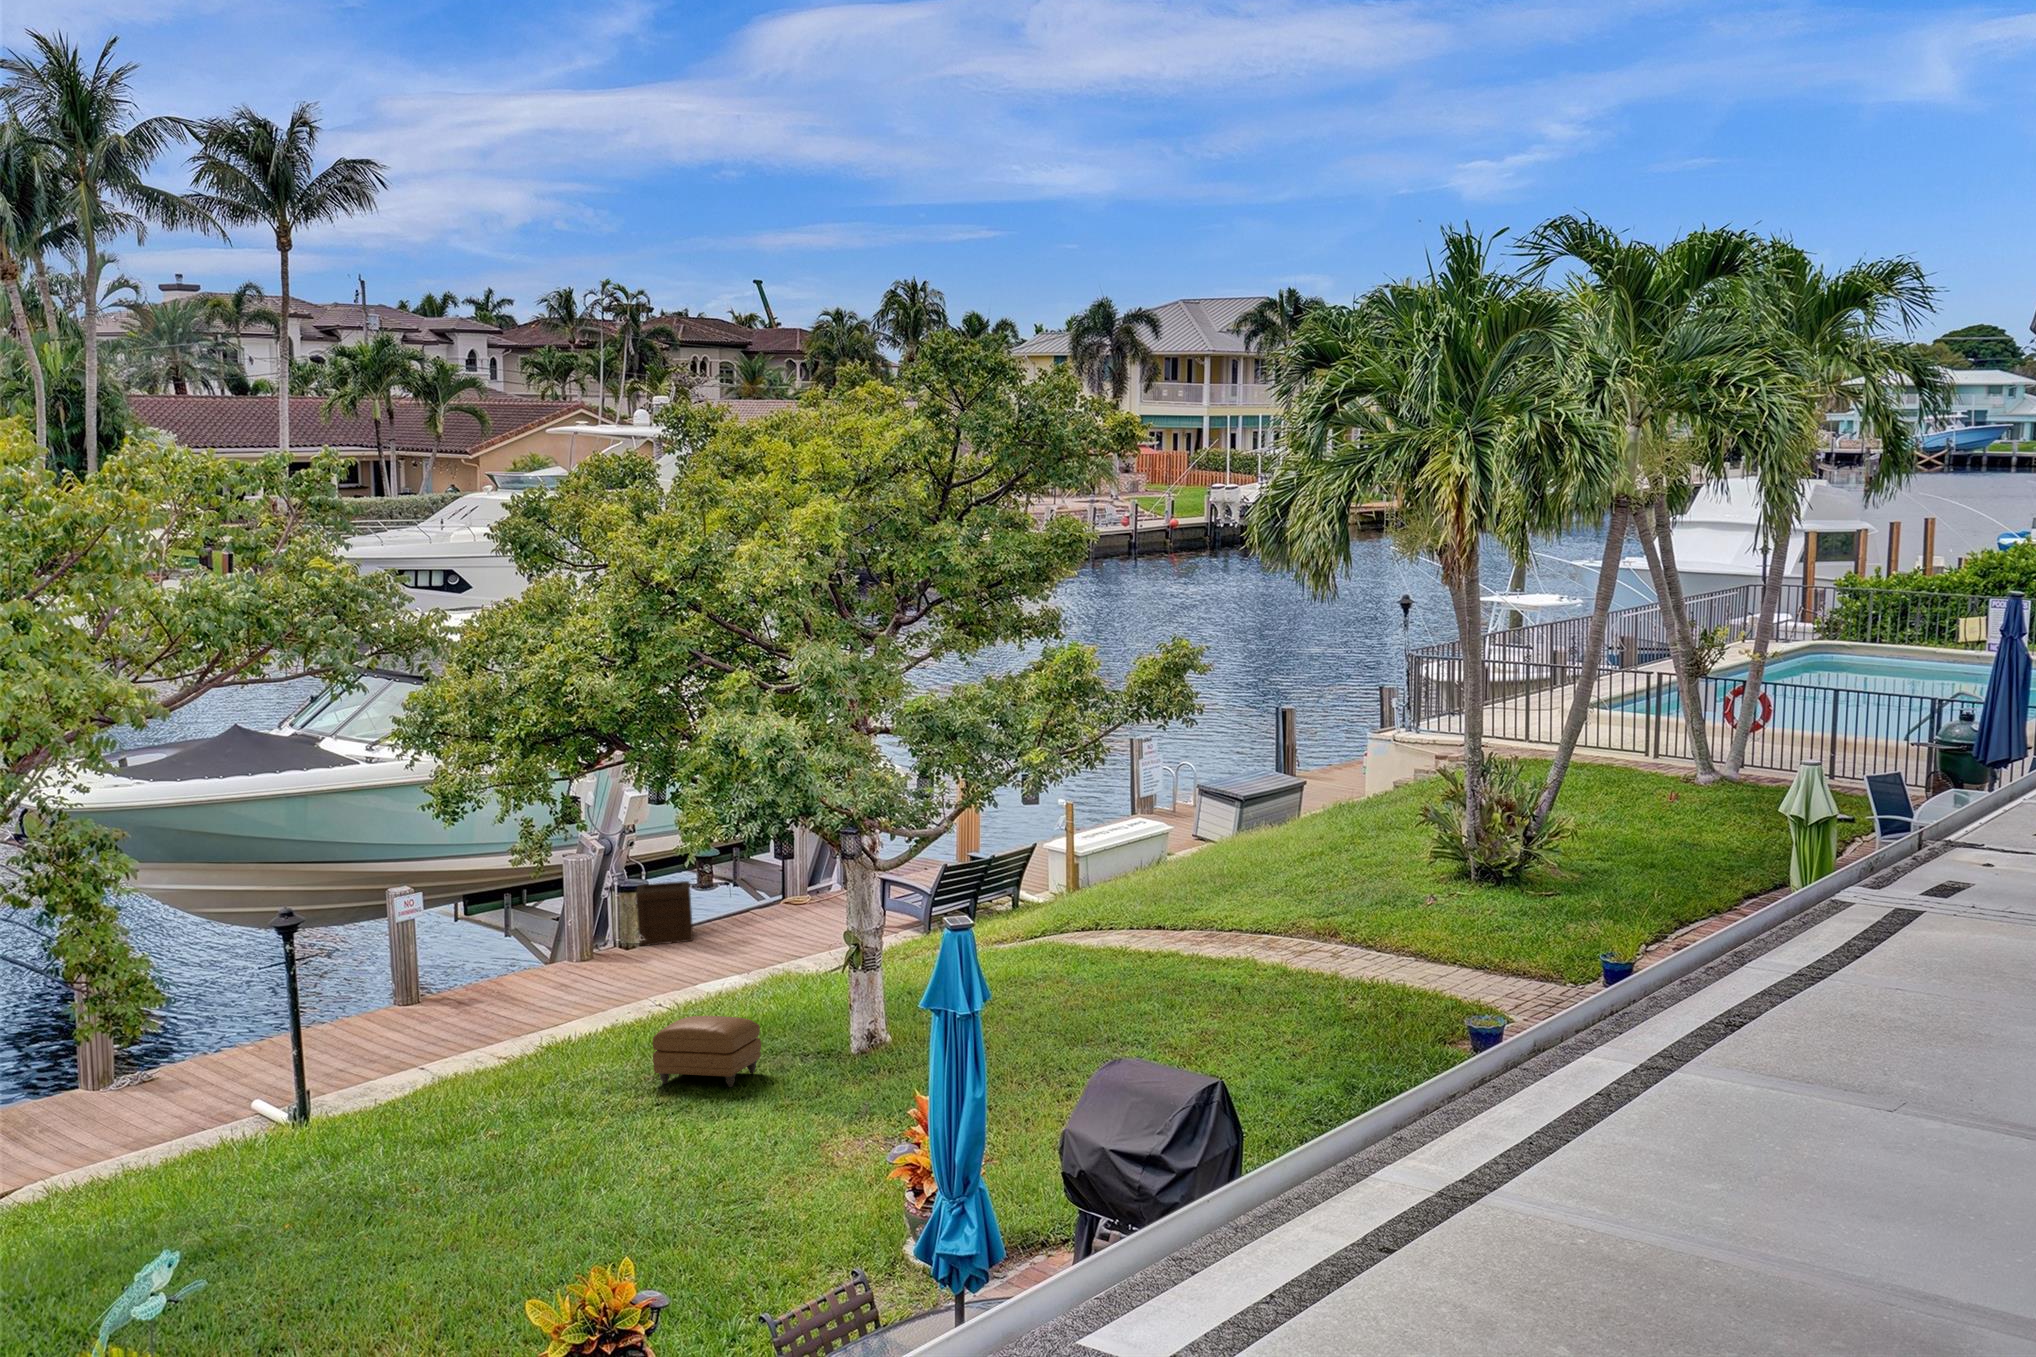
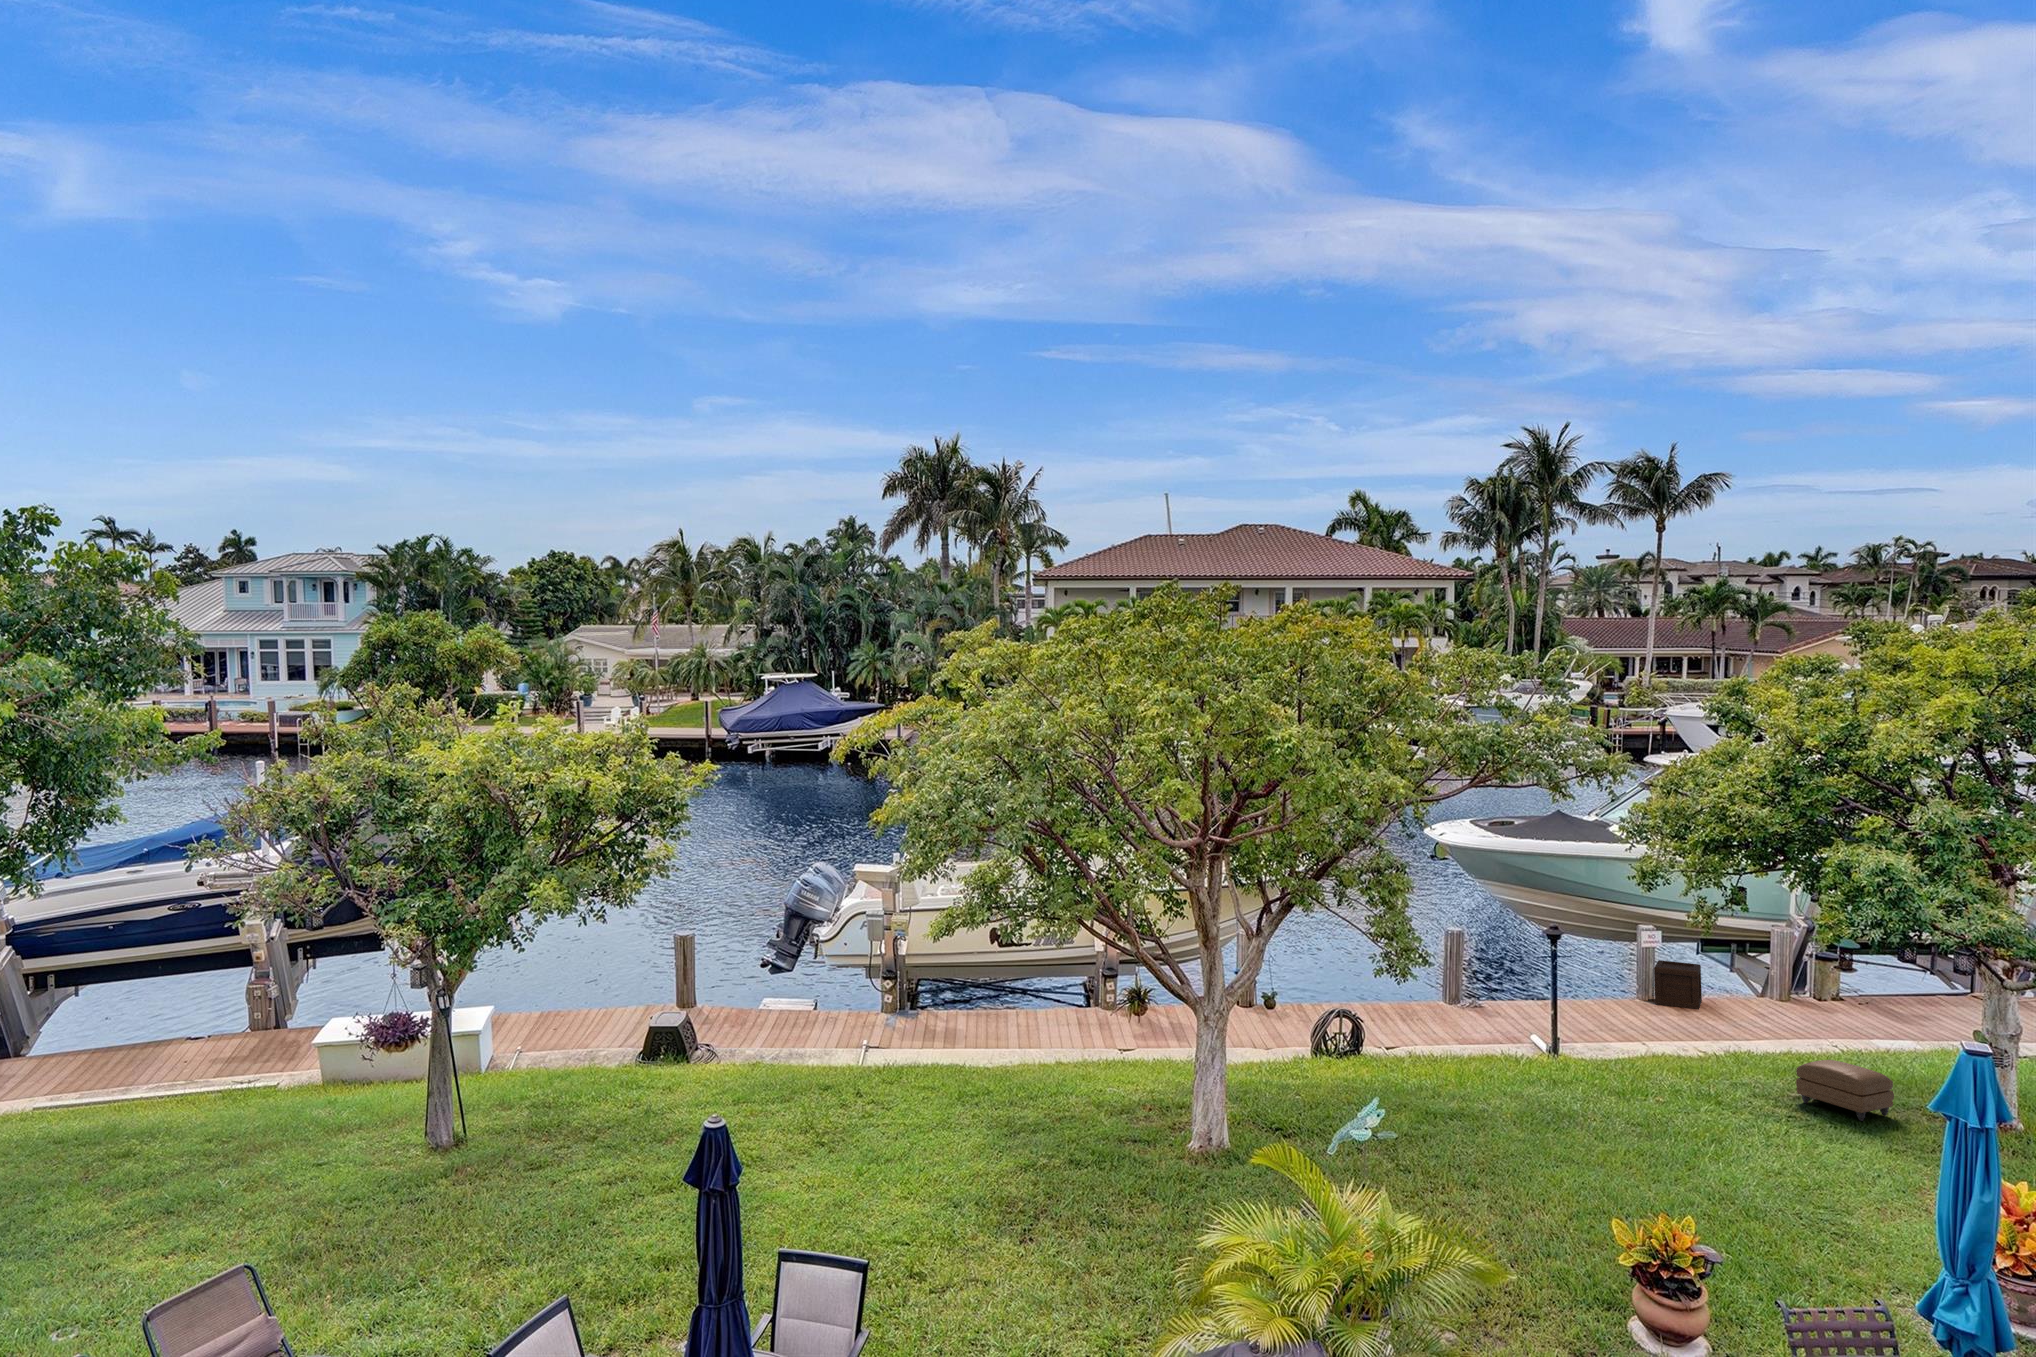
wooden crate: present [636,881,693,946] -> present [1654,960,1702,1009]

